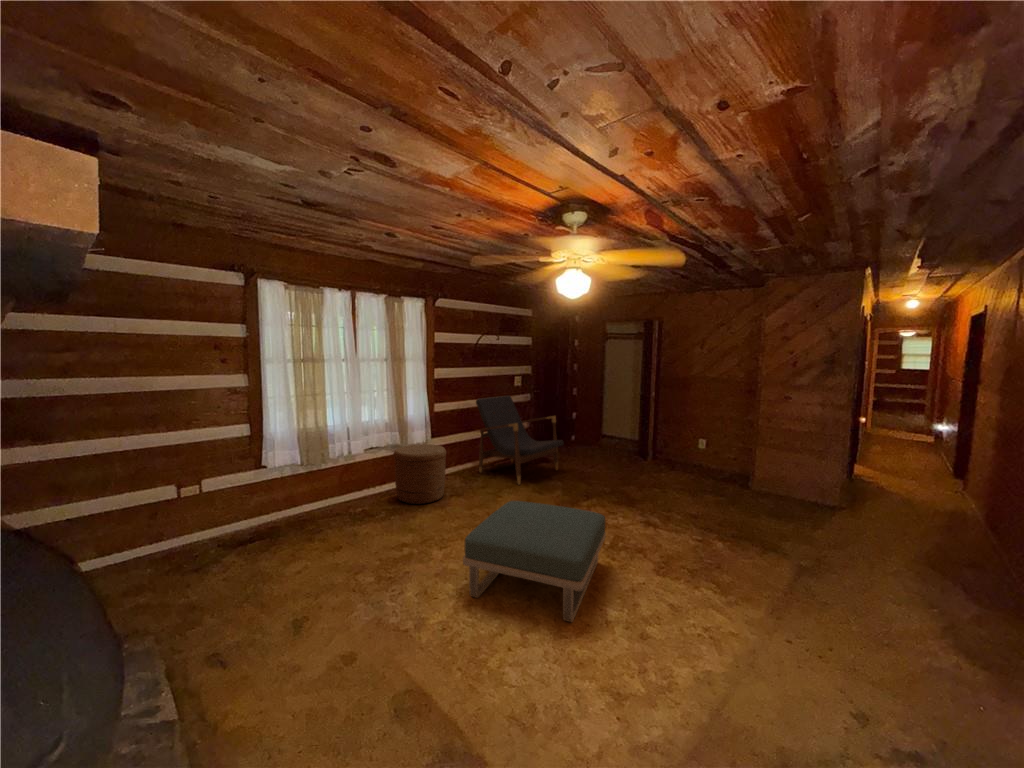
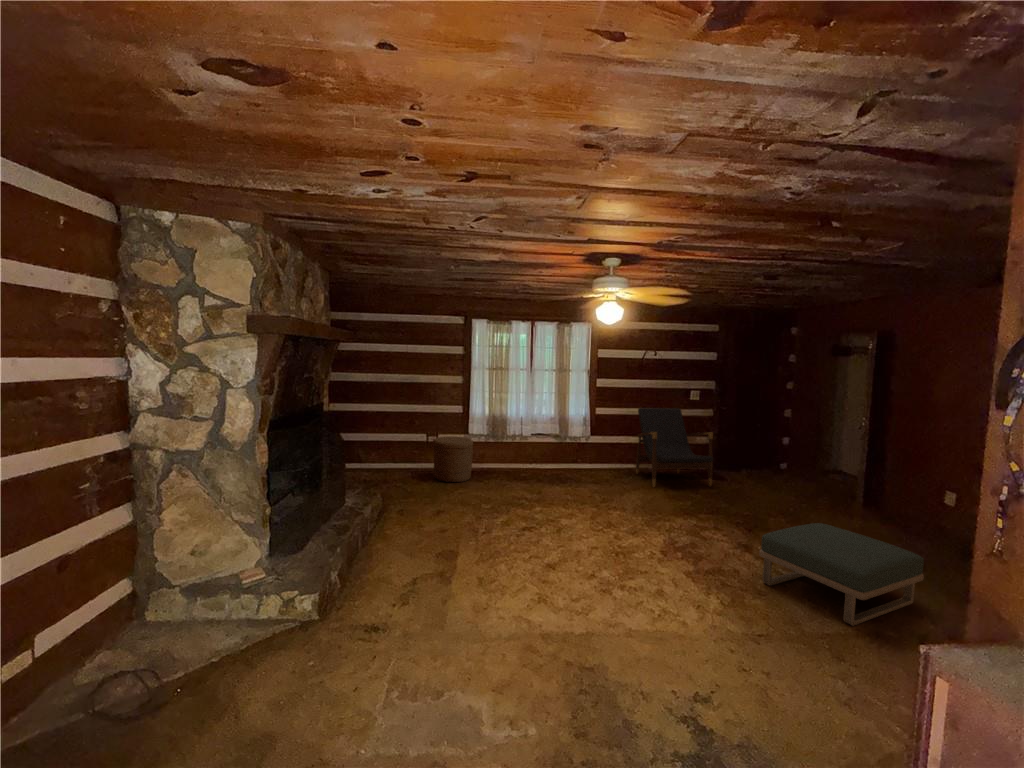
woven basket: present [393,444,446,504] -> present [433,437,473,482]
footstool: present [463,501,606,622] -> present [759,523,924,626]

